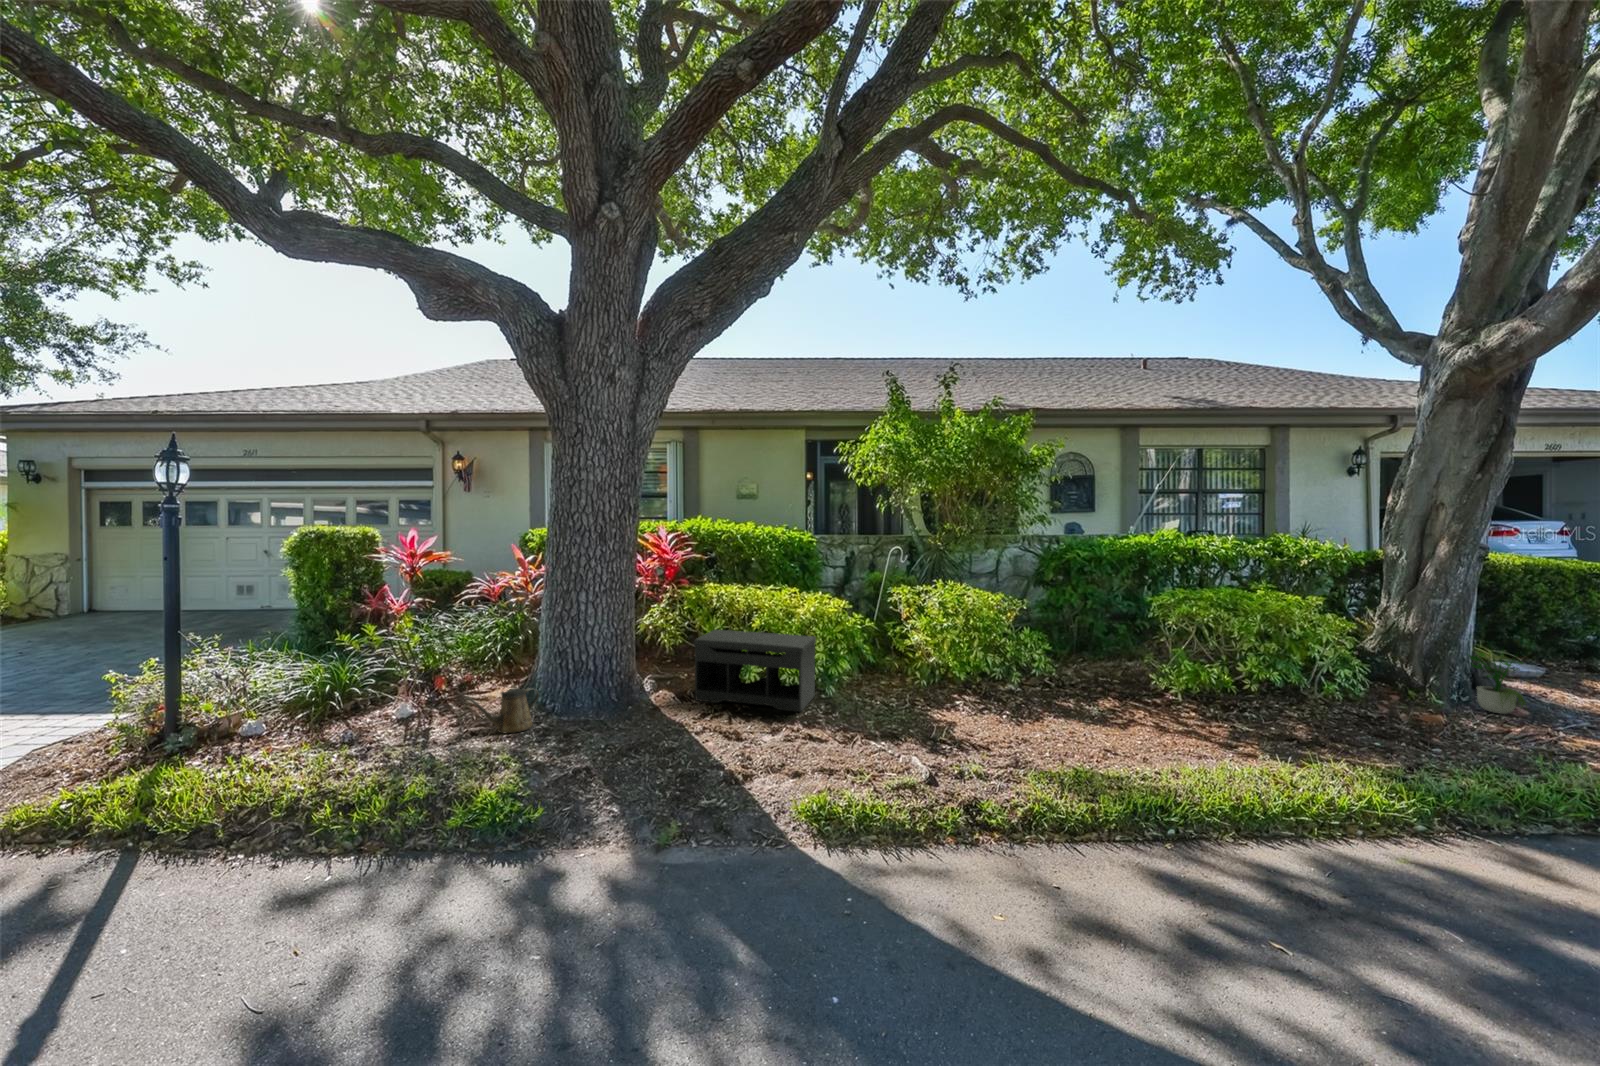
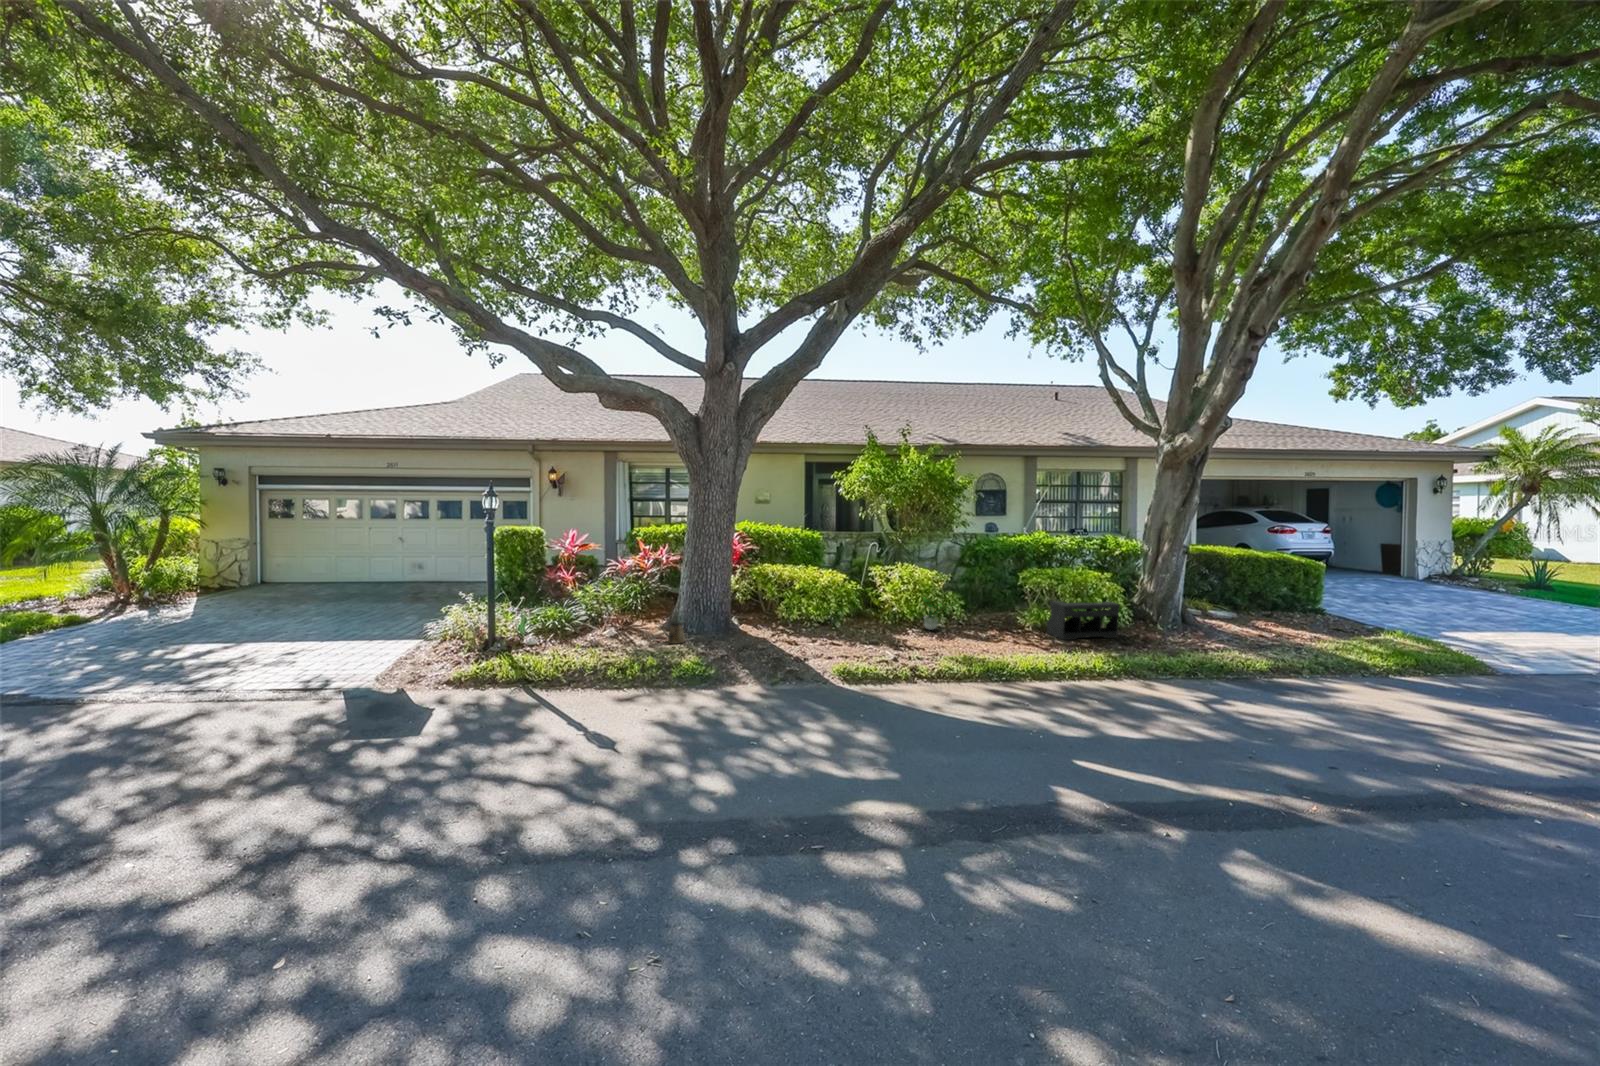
bench: present [694,630,816,712] -> present [1047,601,1120,640]
potted plant: present [1468,650,1527,714] -> present [924,598,942,630]

